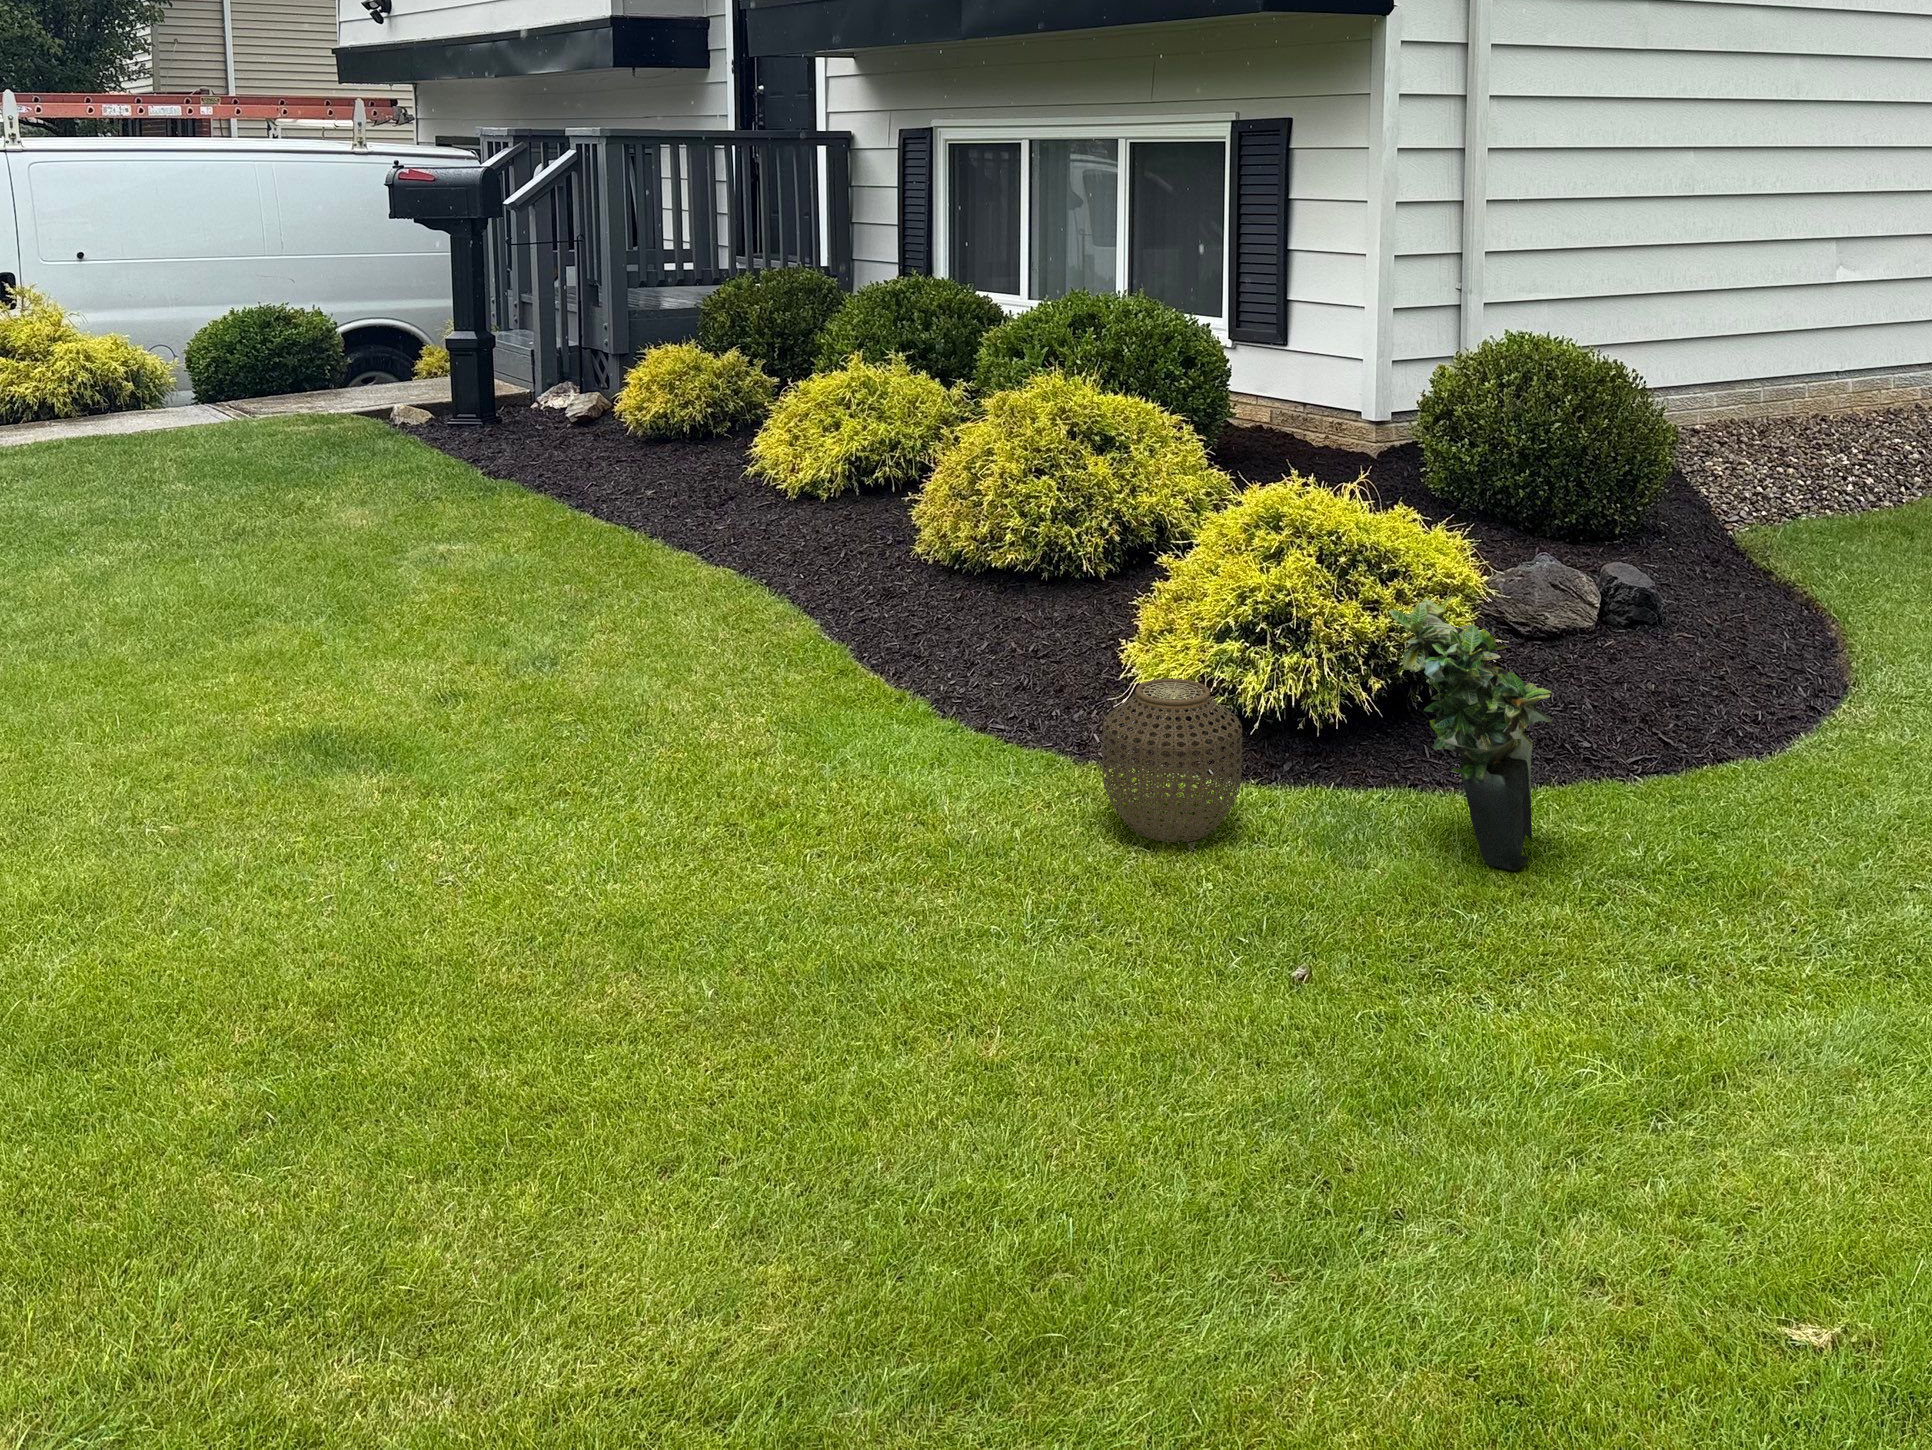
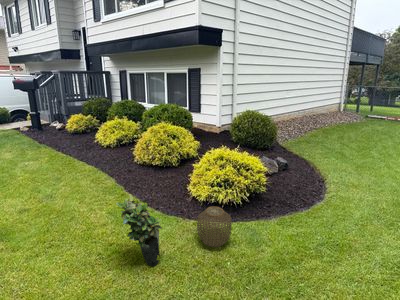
potted plant: present [1389,596,1552,871] -> present [116,195,162,266]

